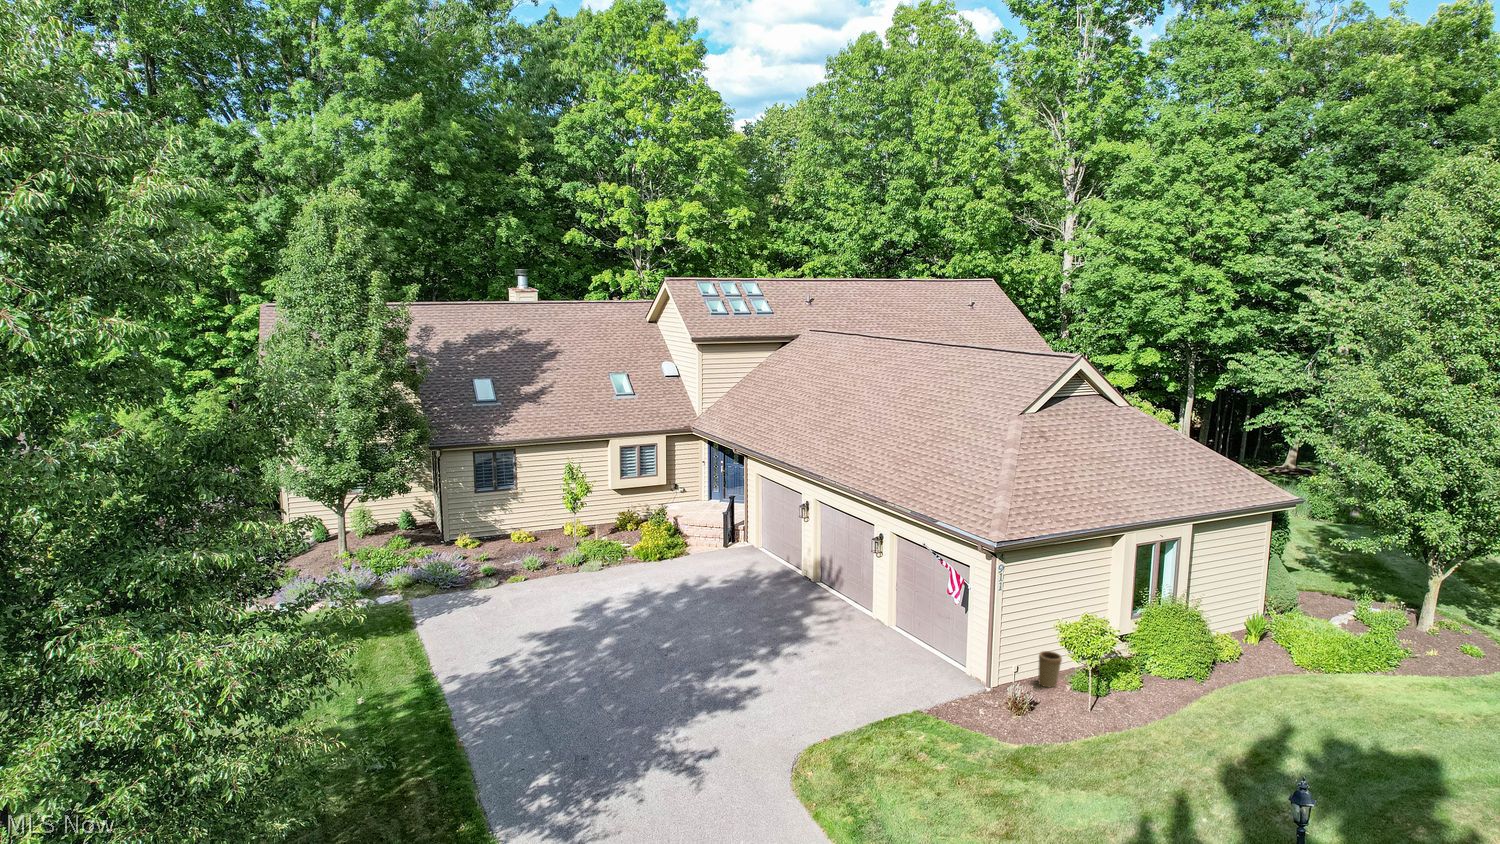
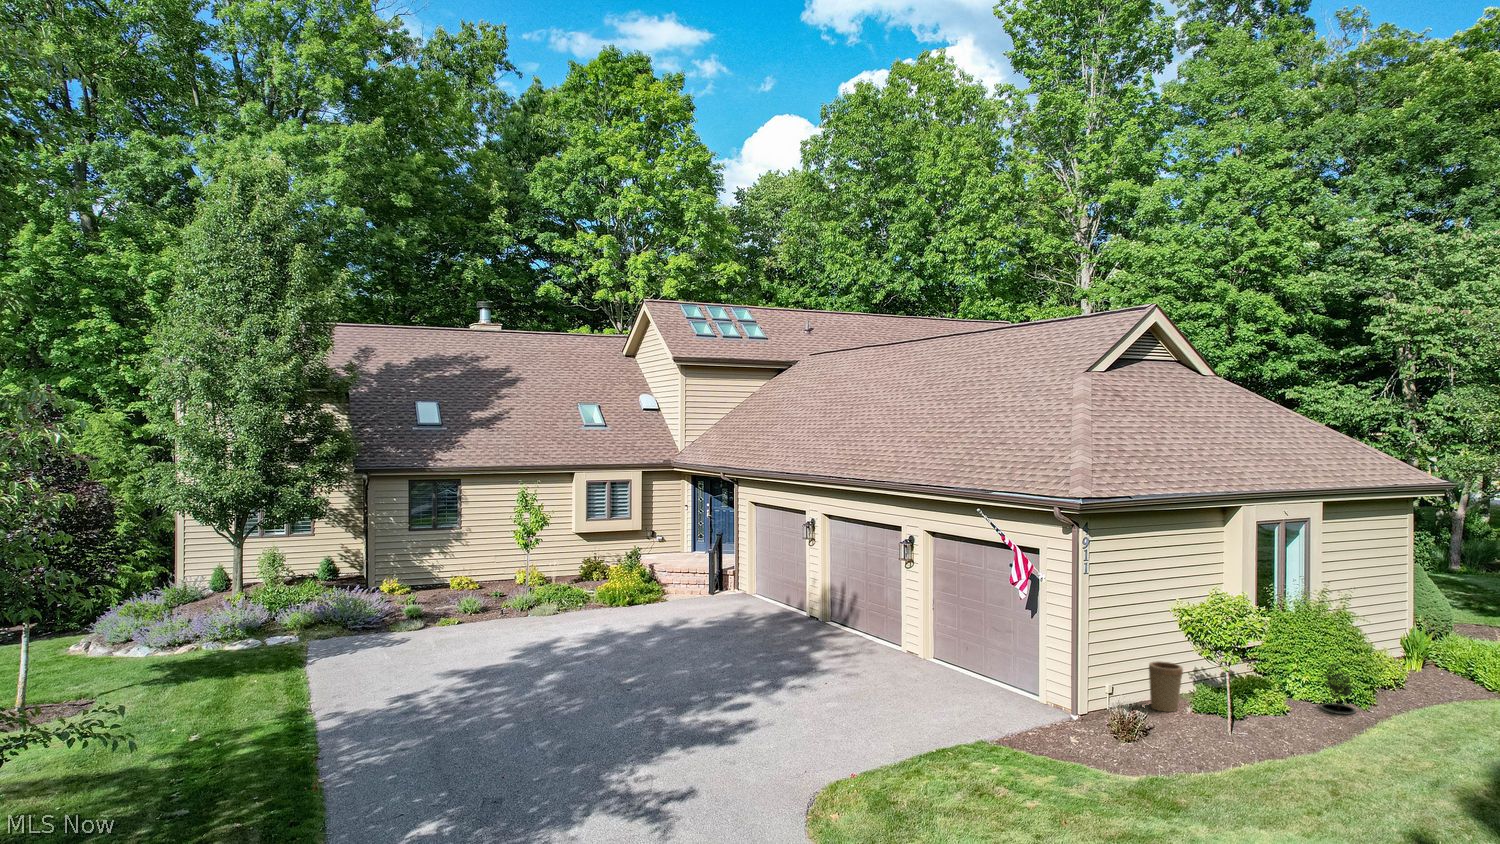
potted tree: none [1157,653,1182,693] -> present [1321,660,1356,714]

